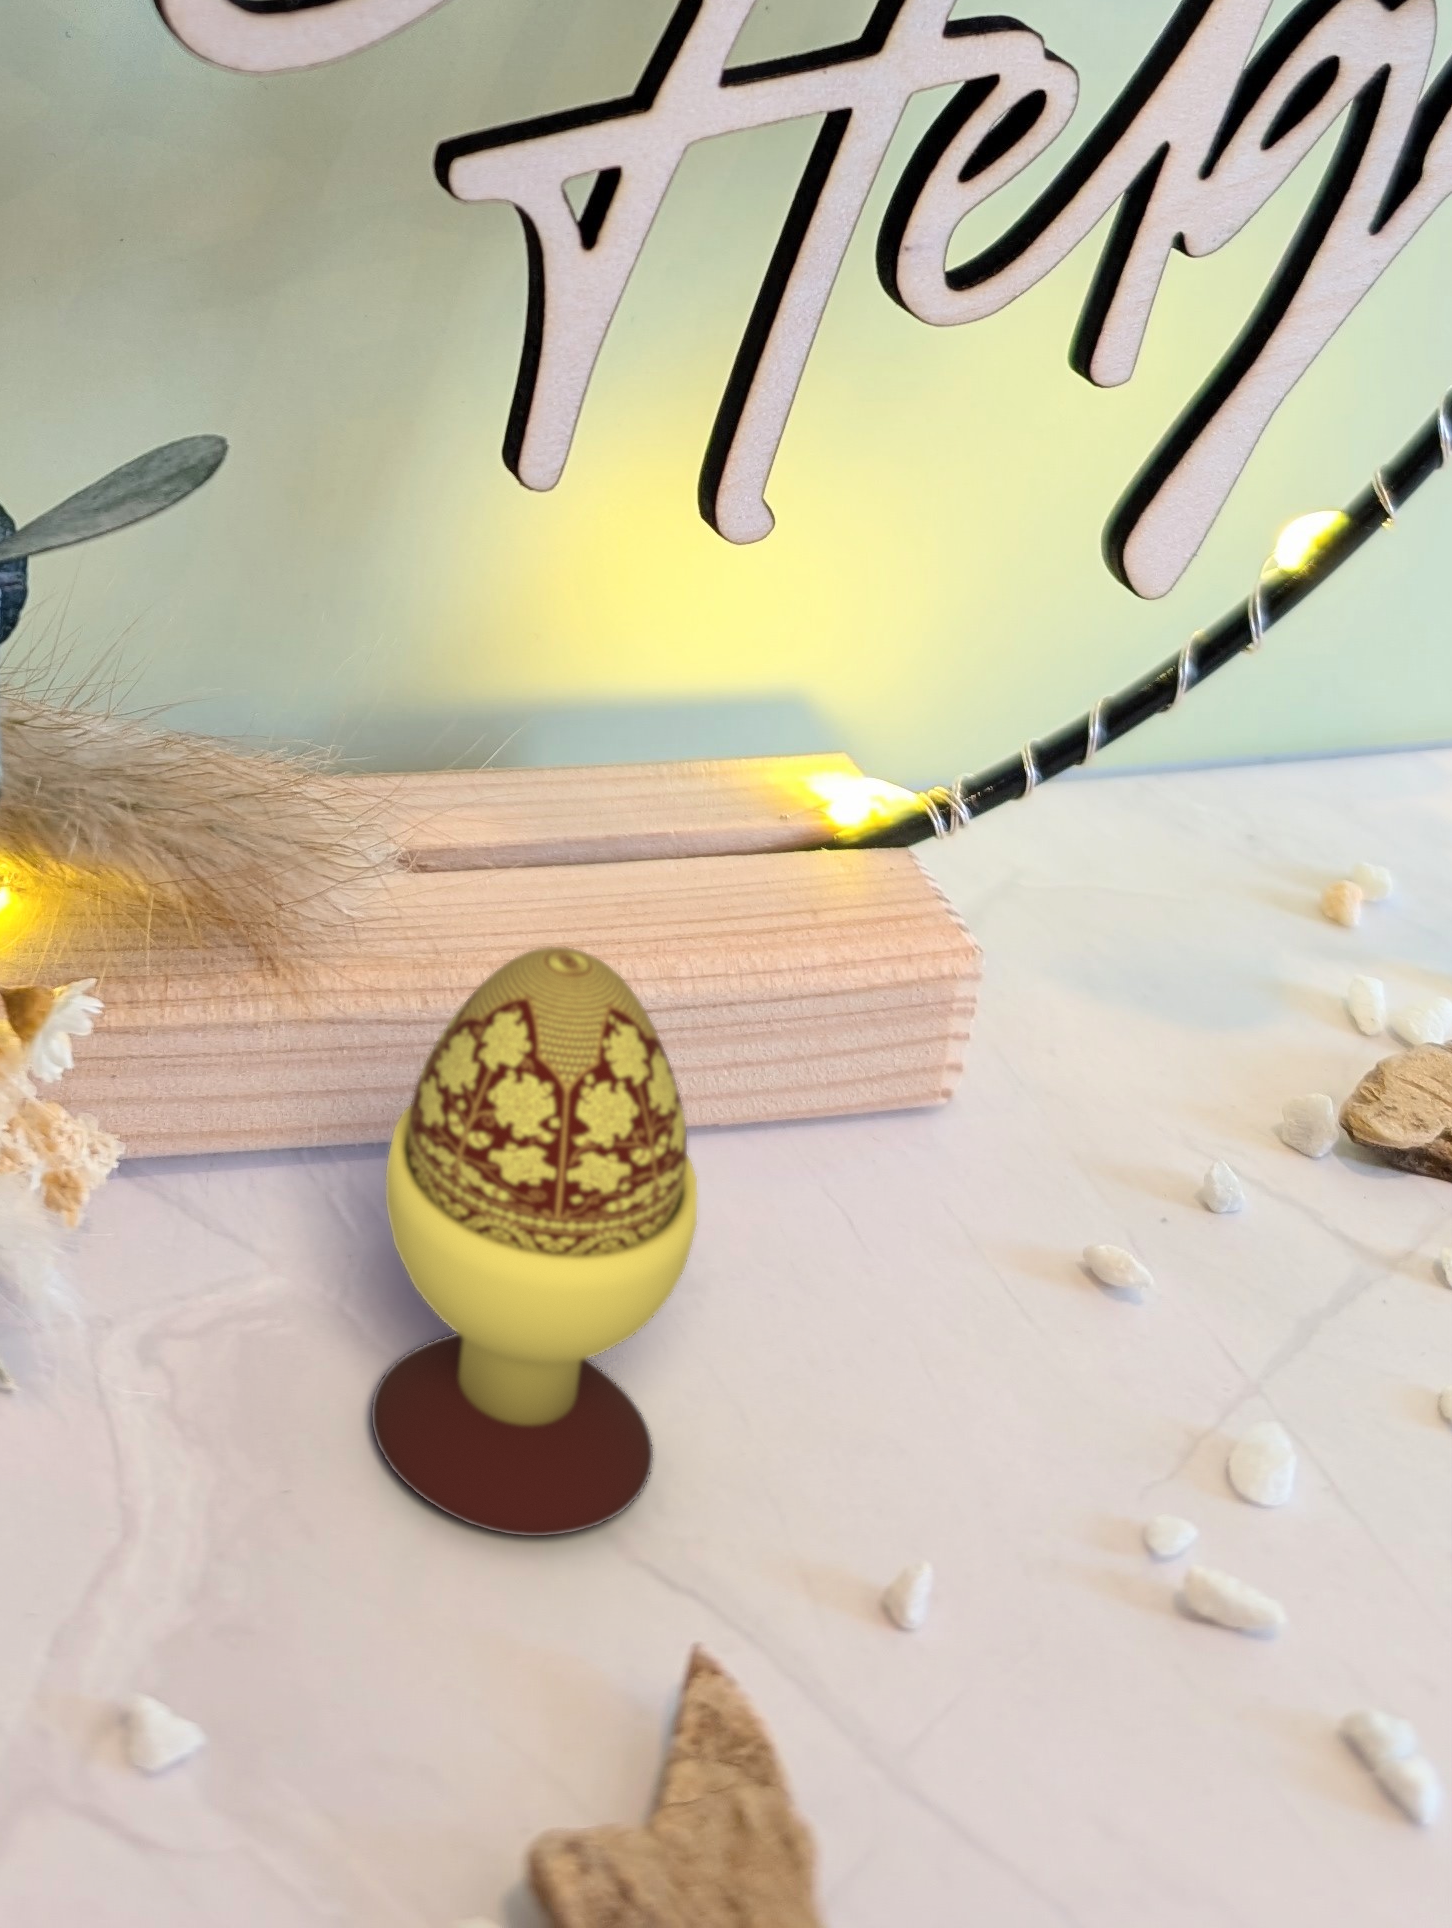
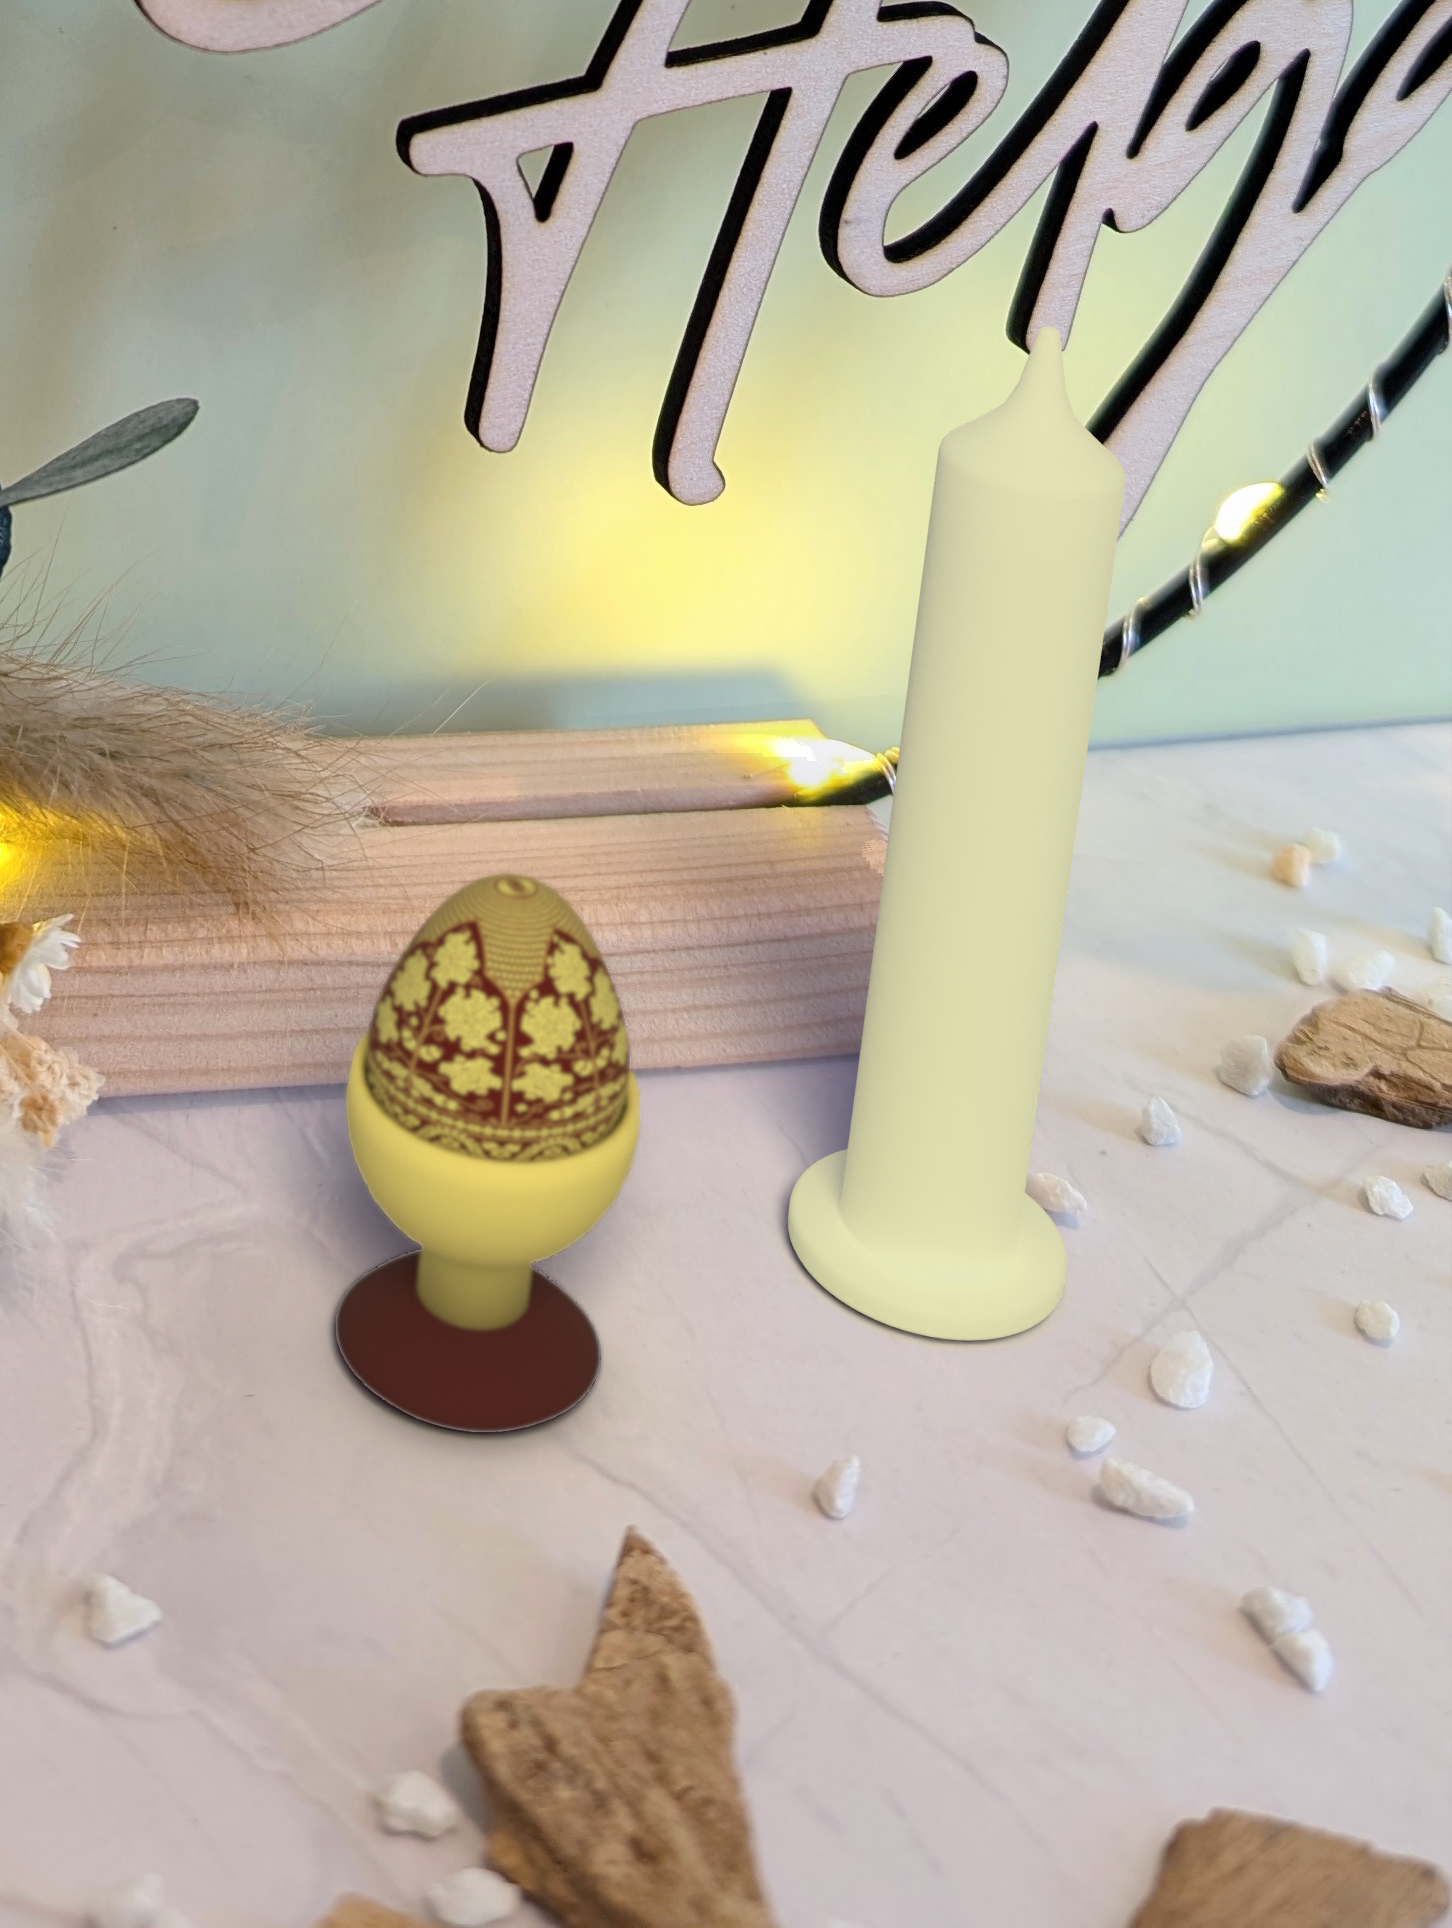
candle: none [841,371,1213,1435] -> present [788,326,1126,1340]

